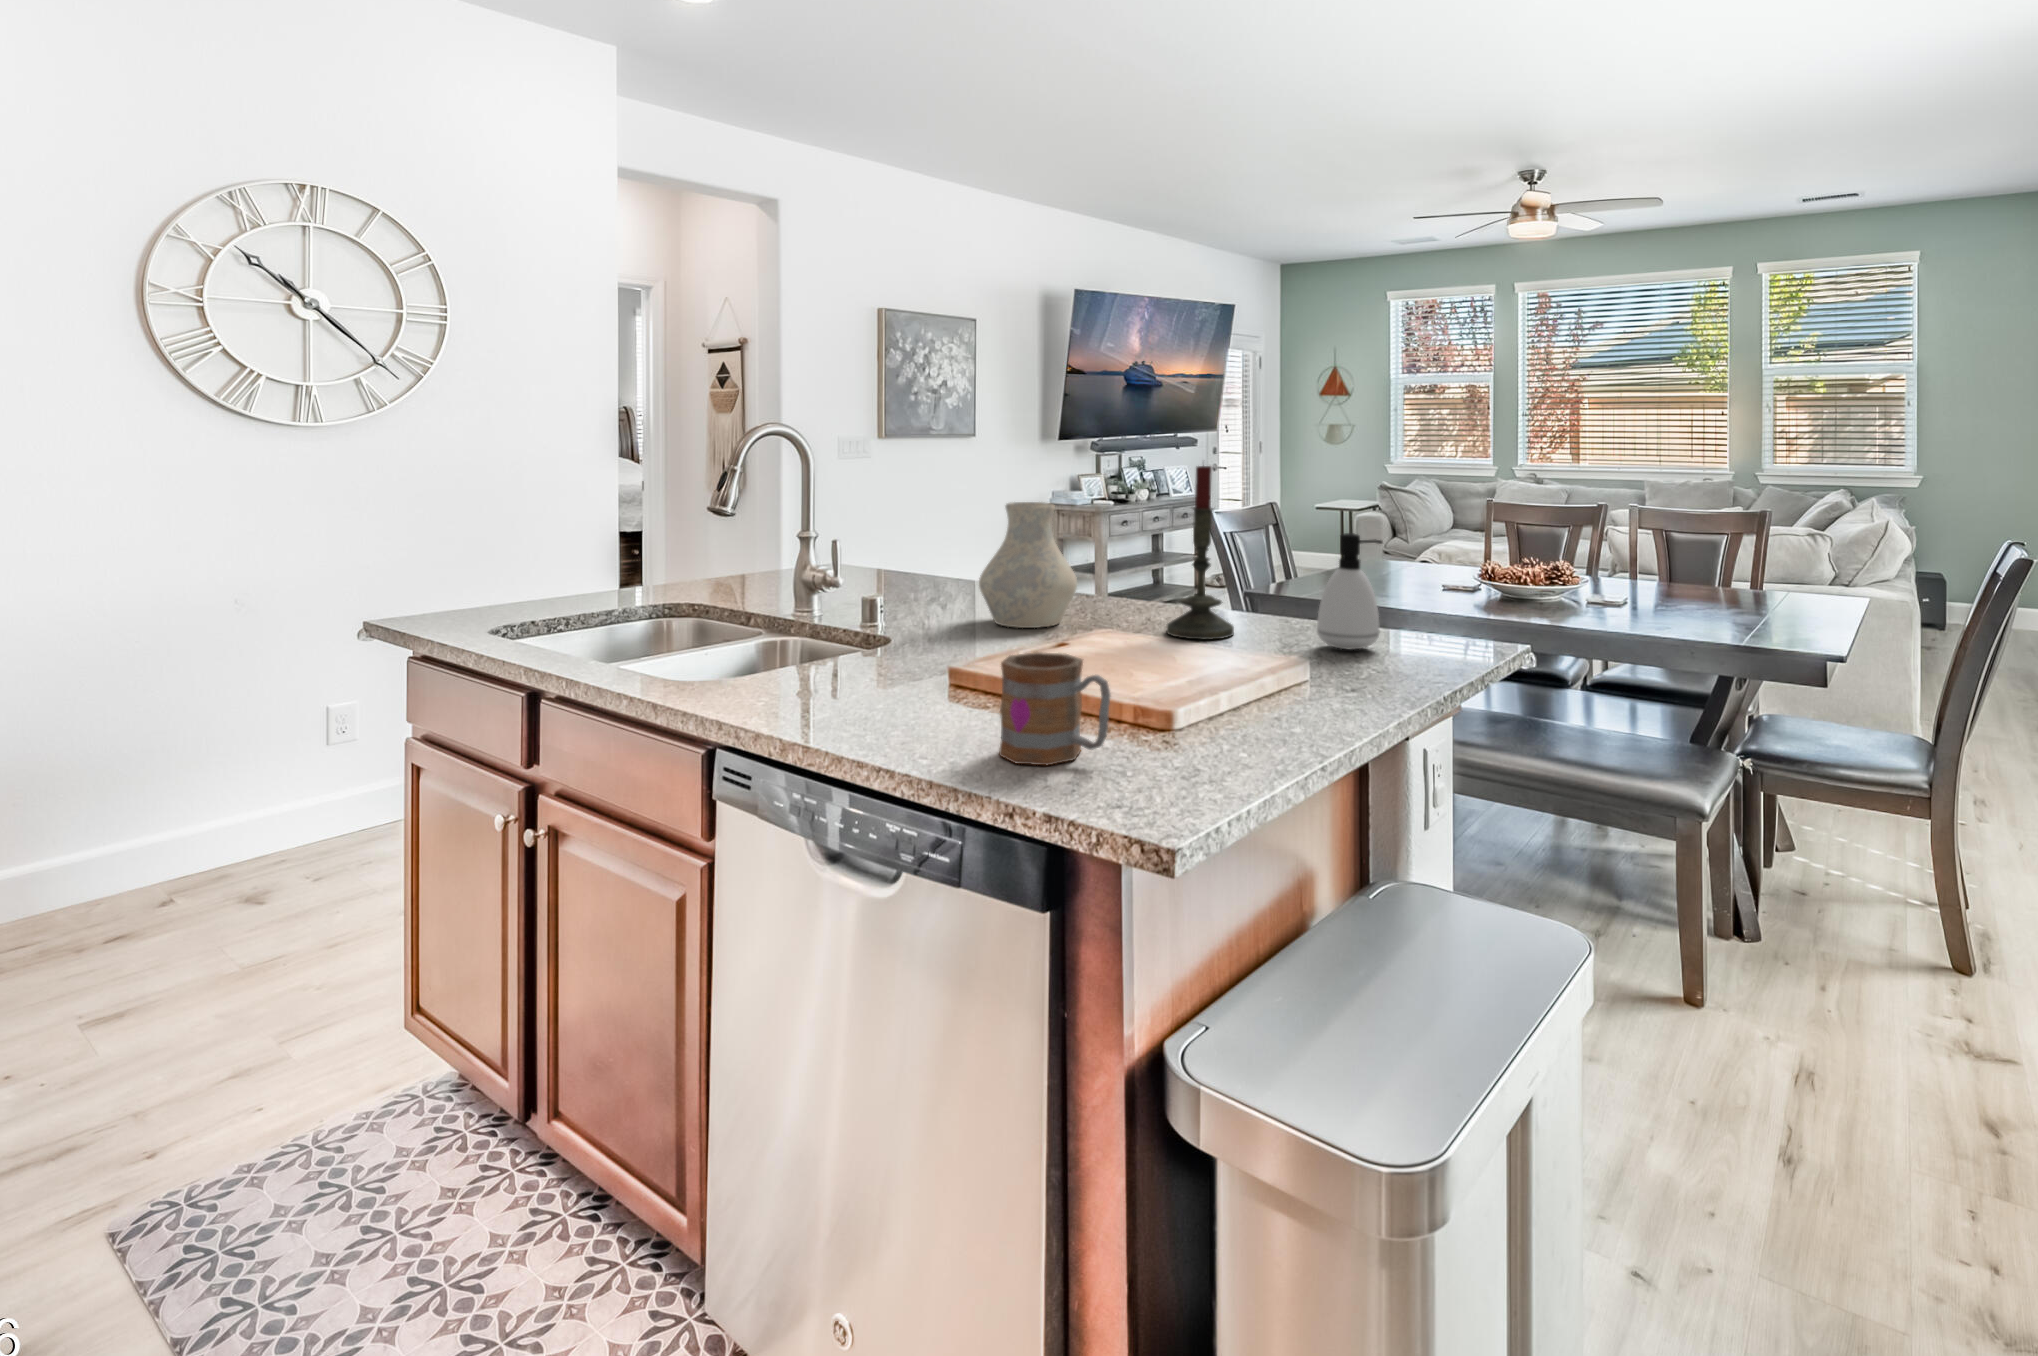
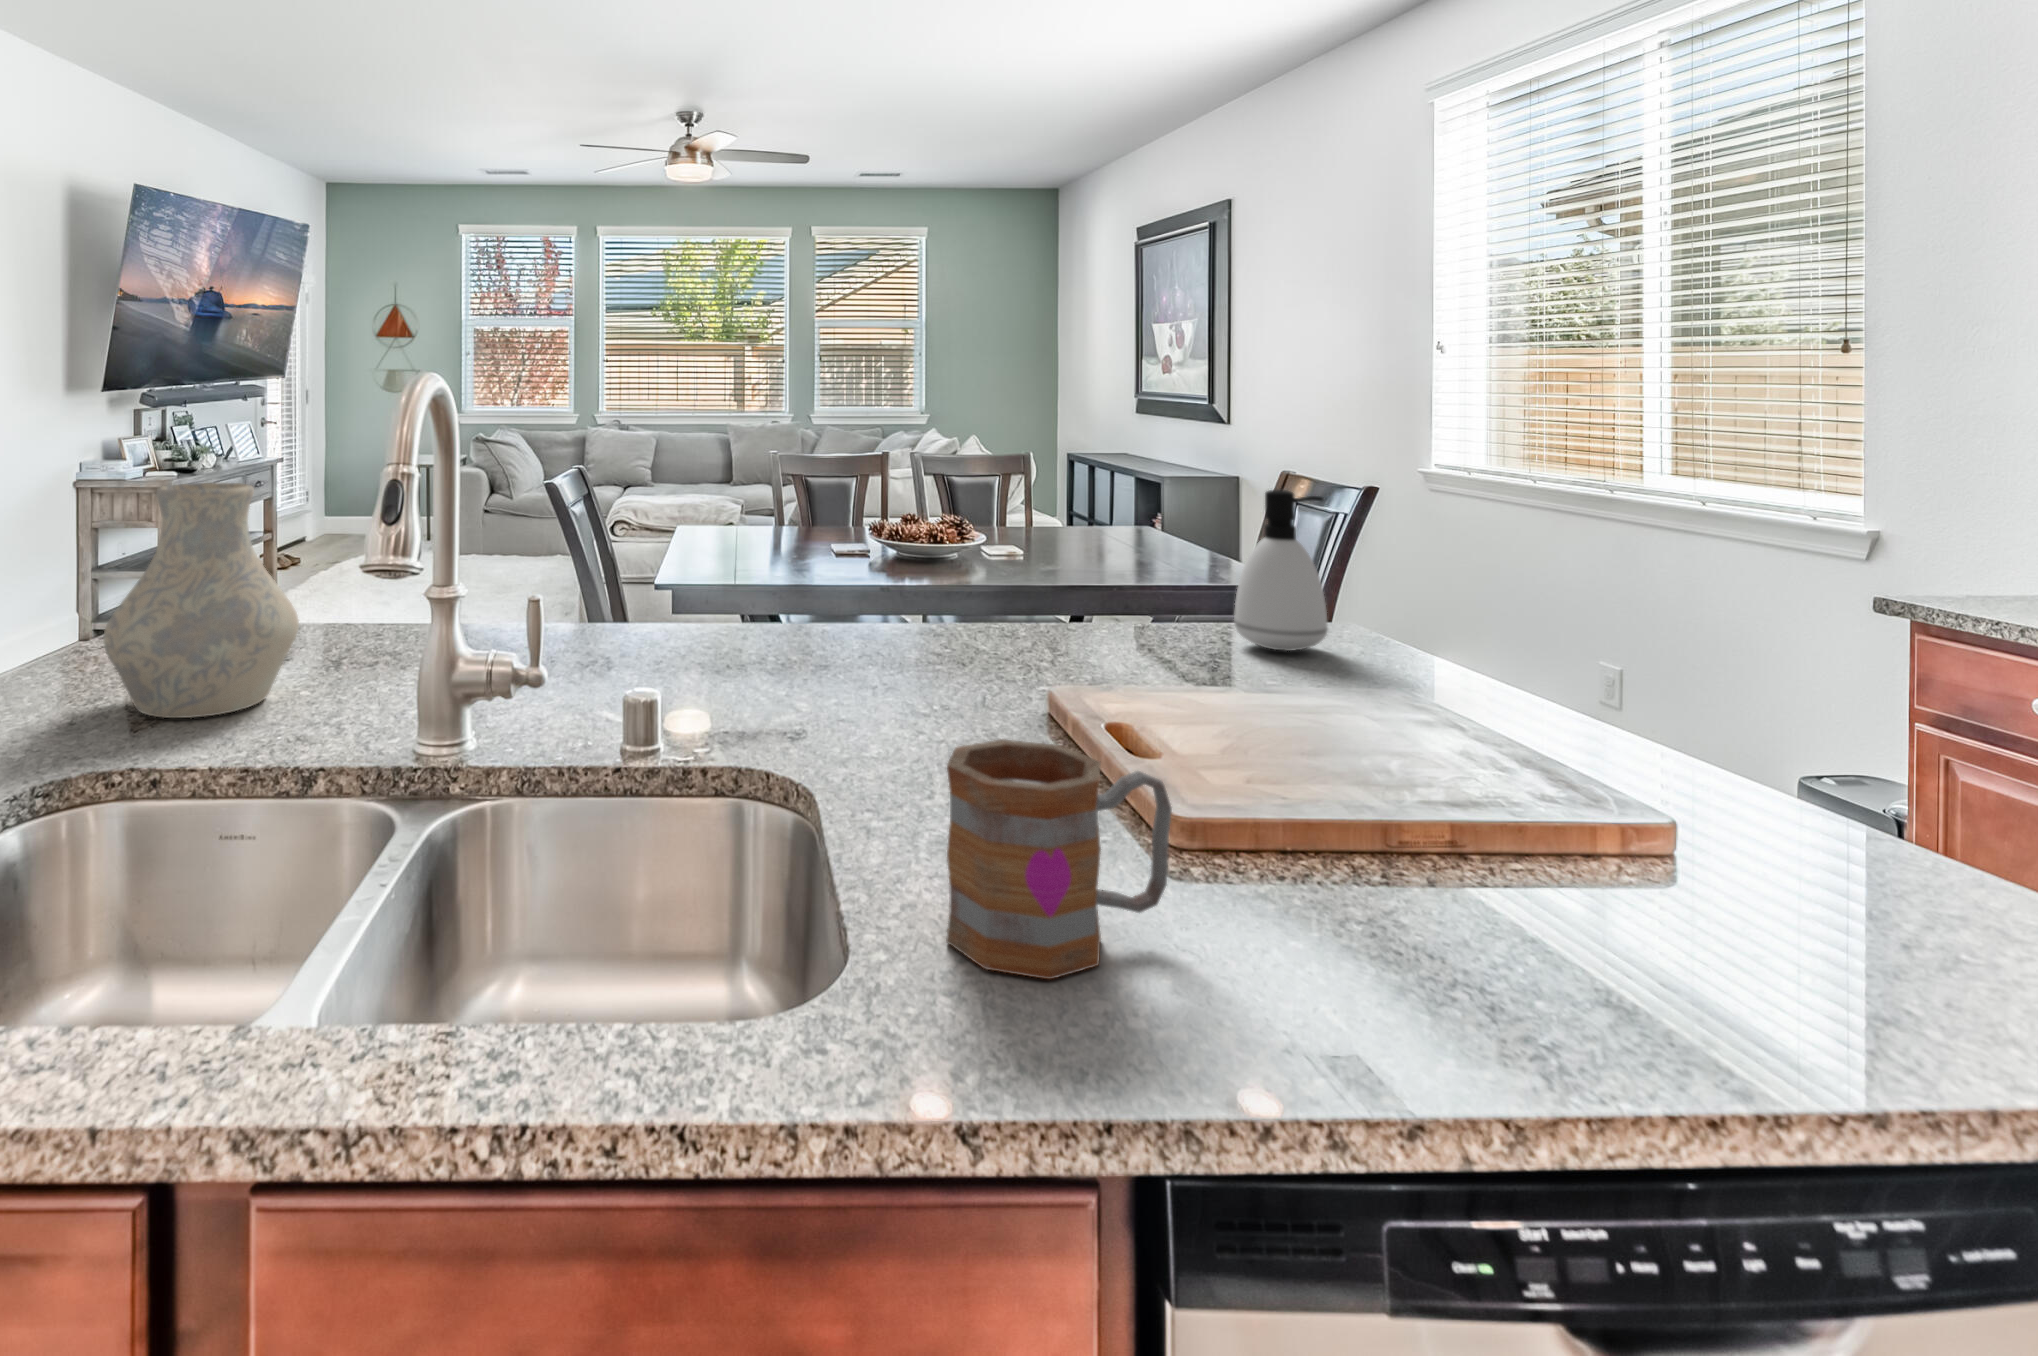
candle: present [1167,465,1234,639] -> none [1018,397,1124,669]
vase: present [979,502,1077,628] -> present [103,483,299,718]
mug: present [999,652,1111,765] -> present [946,740,1172,979]

